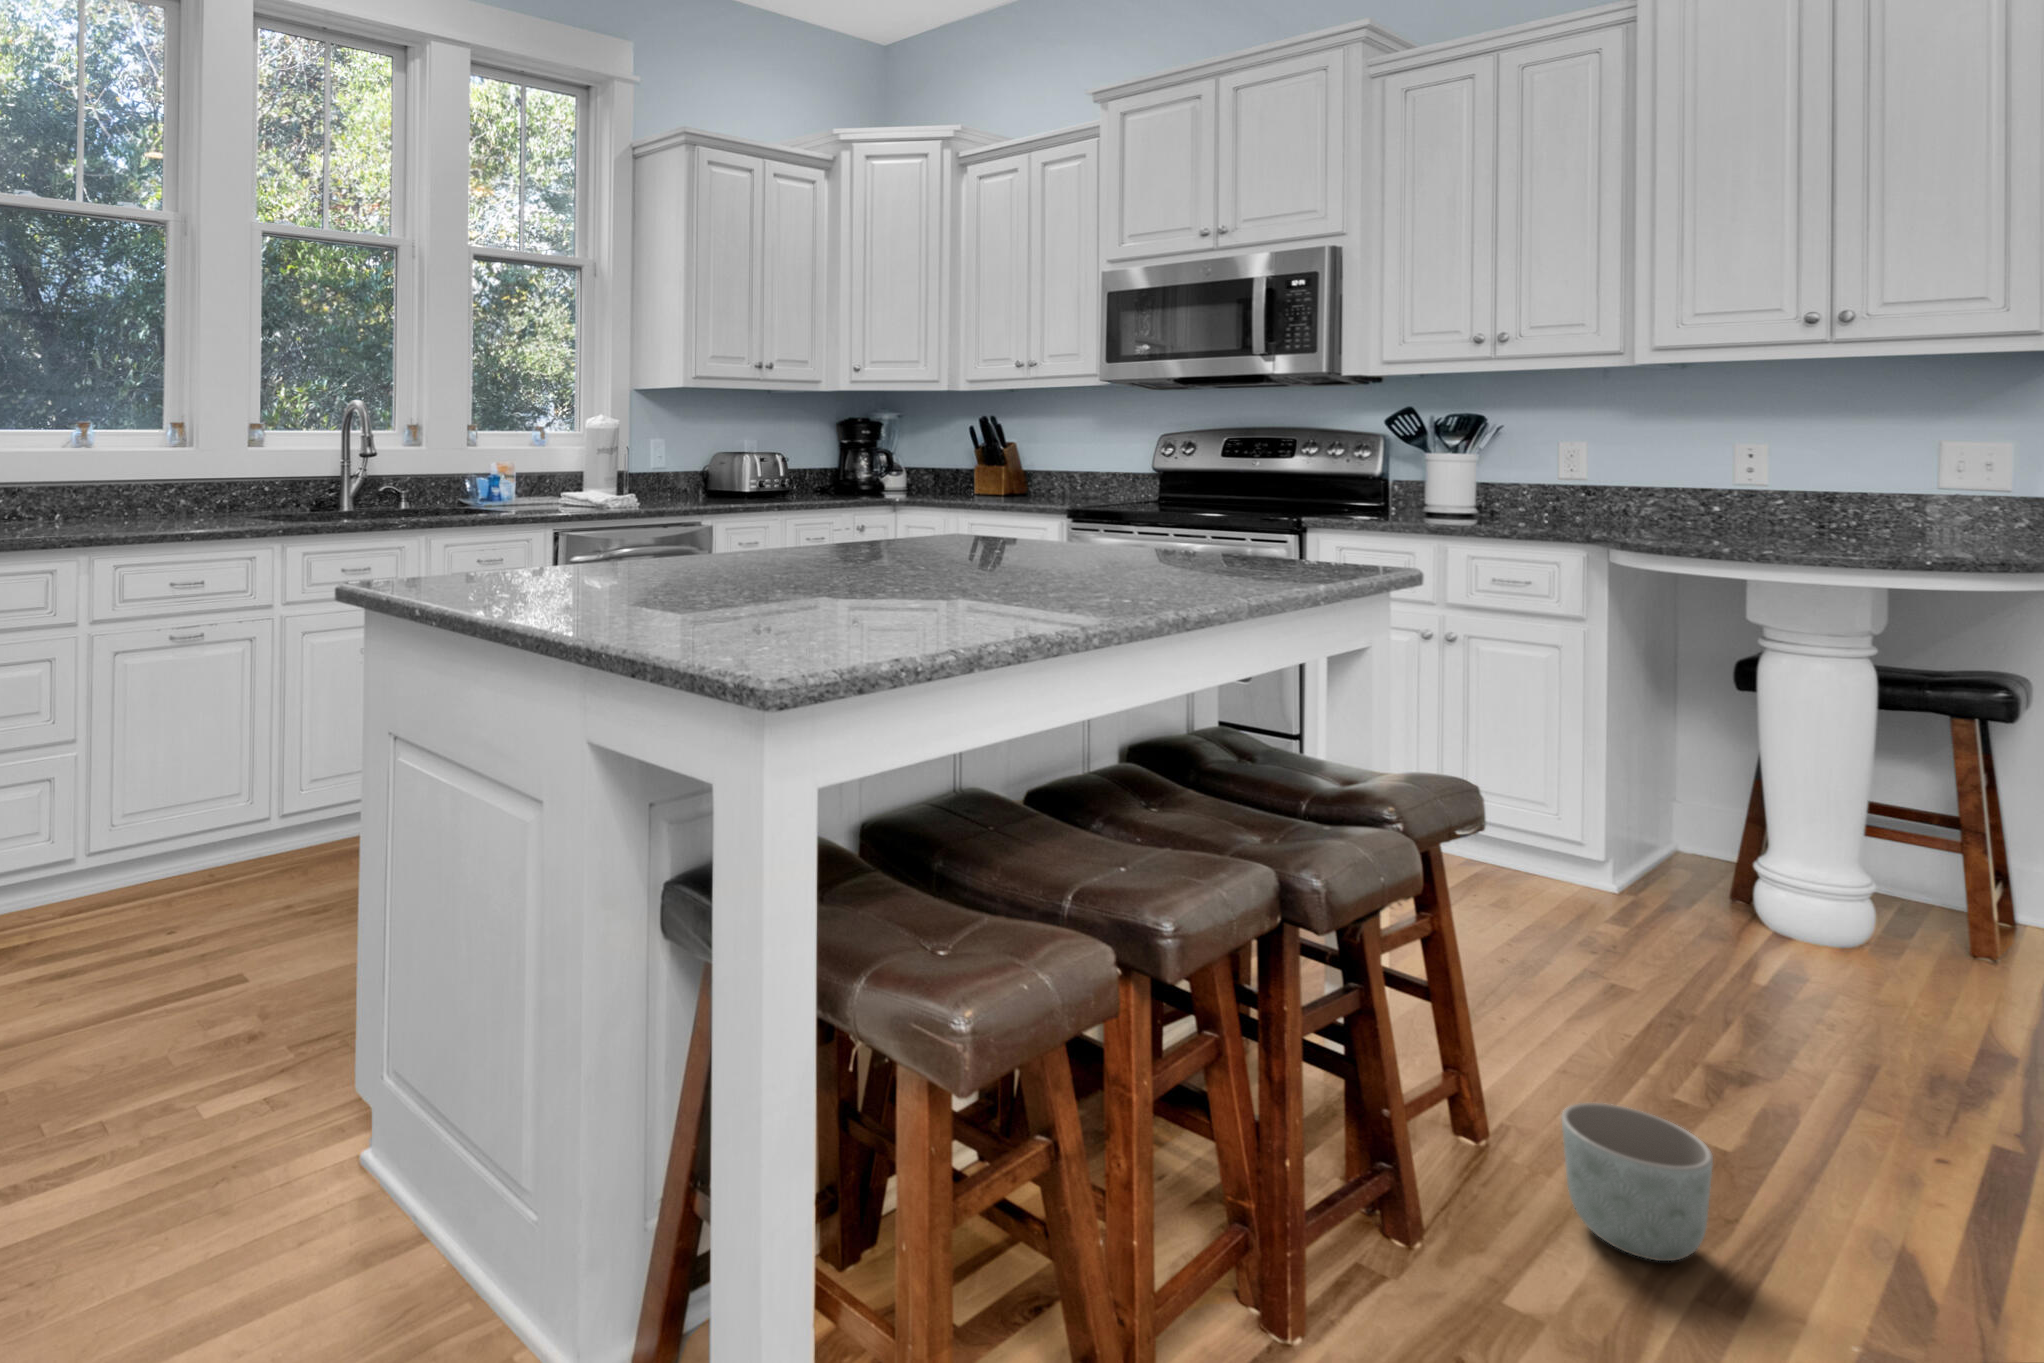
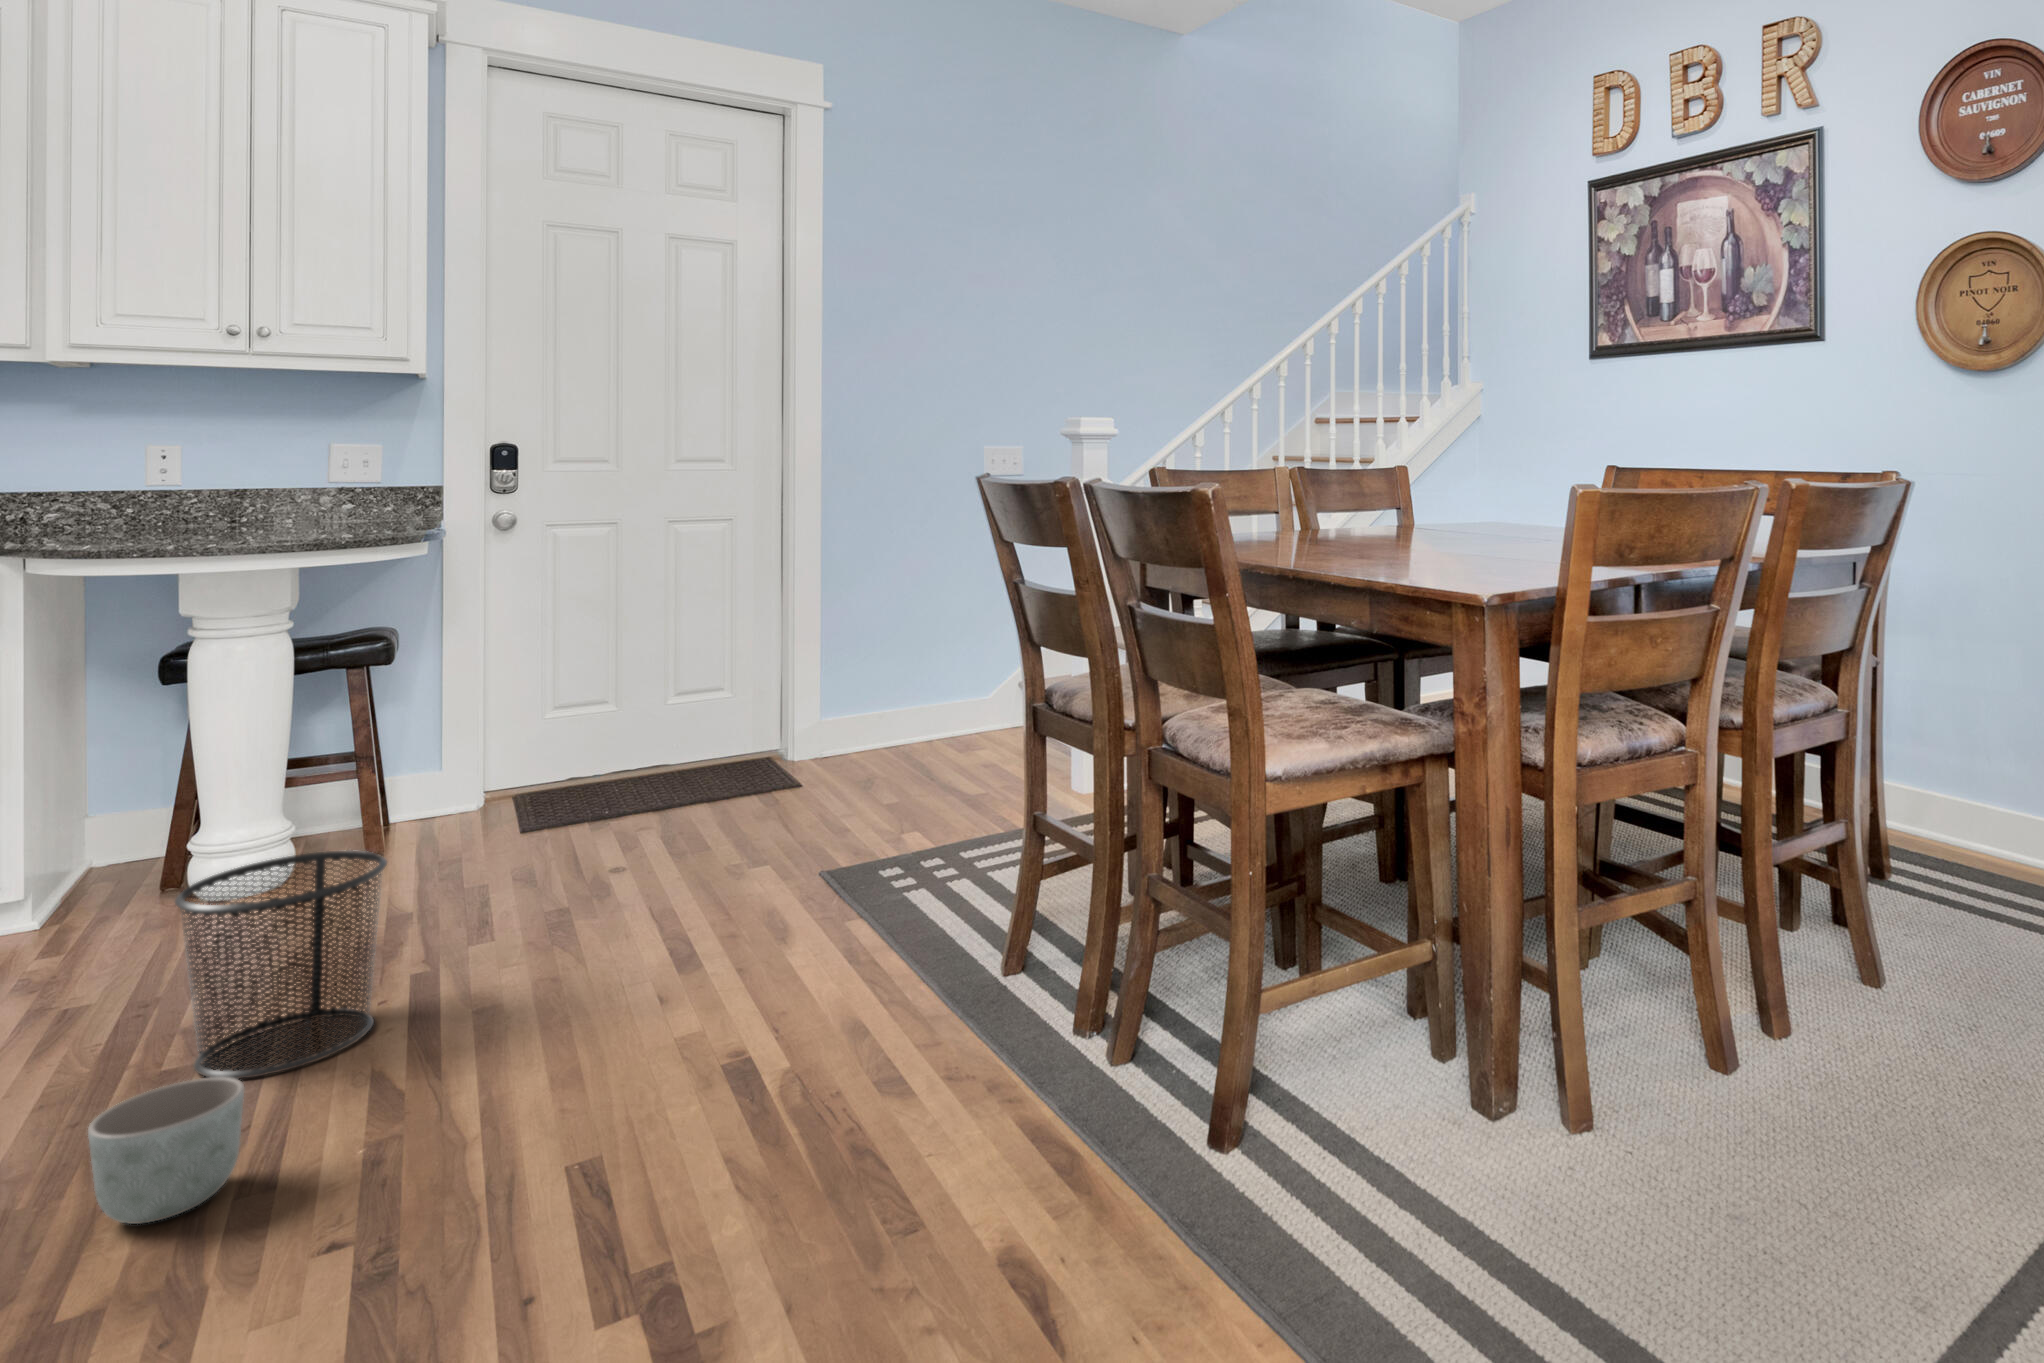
waste bin: none [1684,906,1937,1182] -> present [175,850,387,1079]

